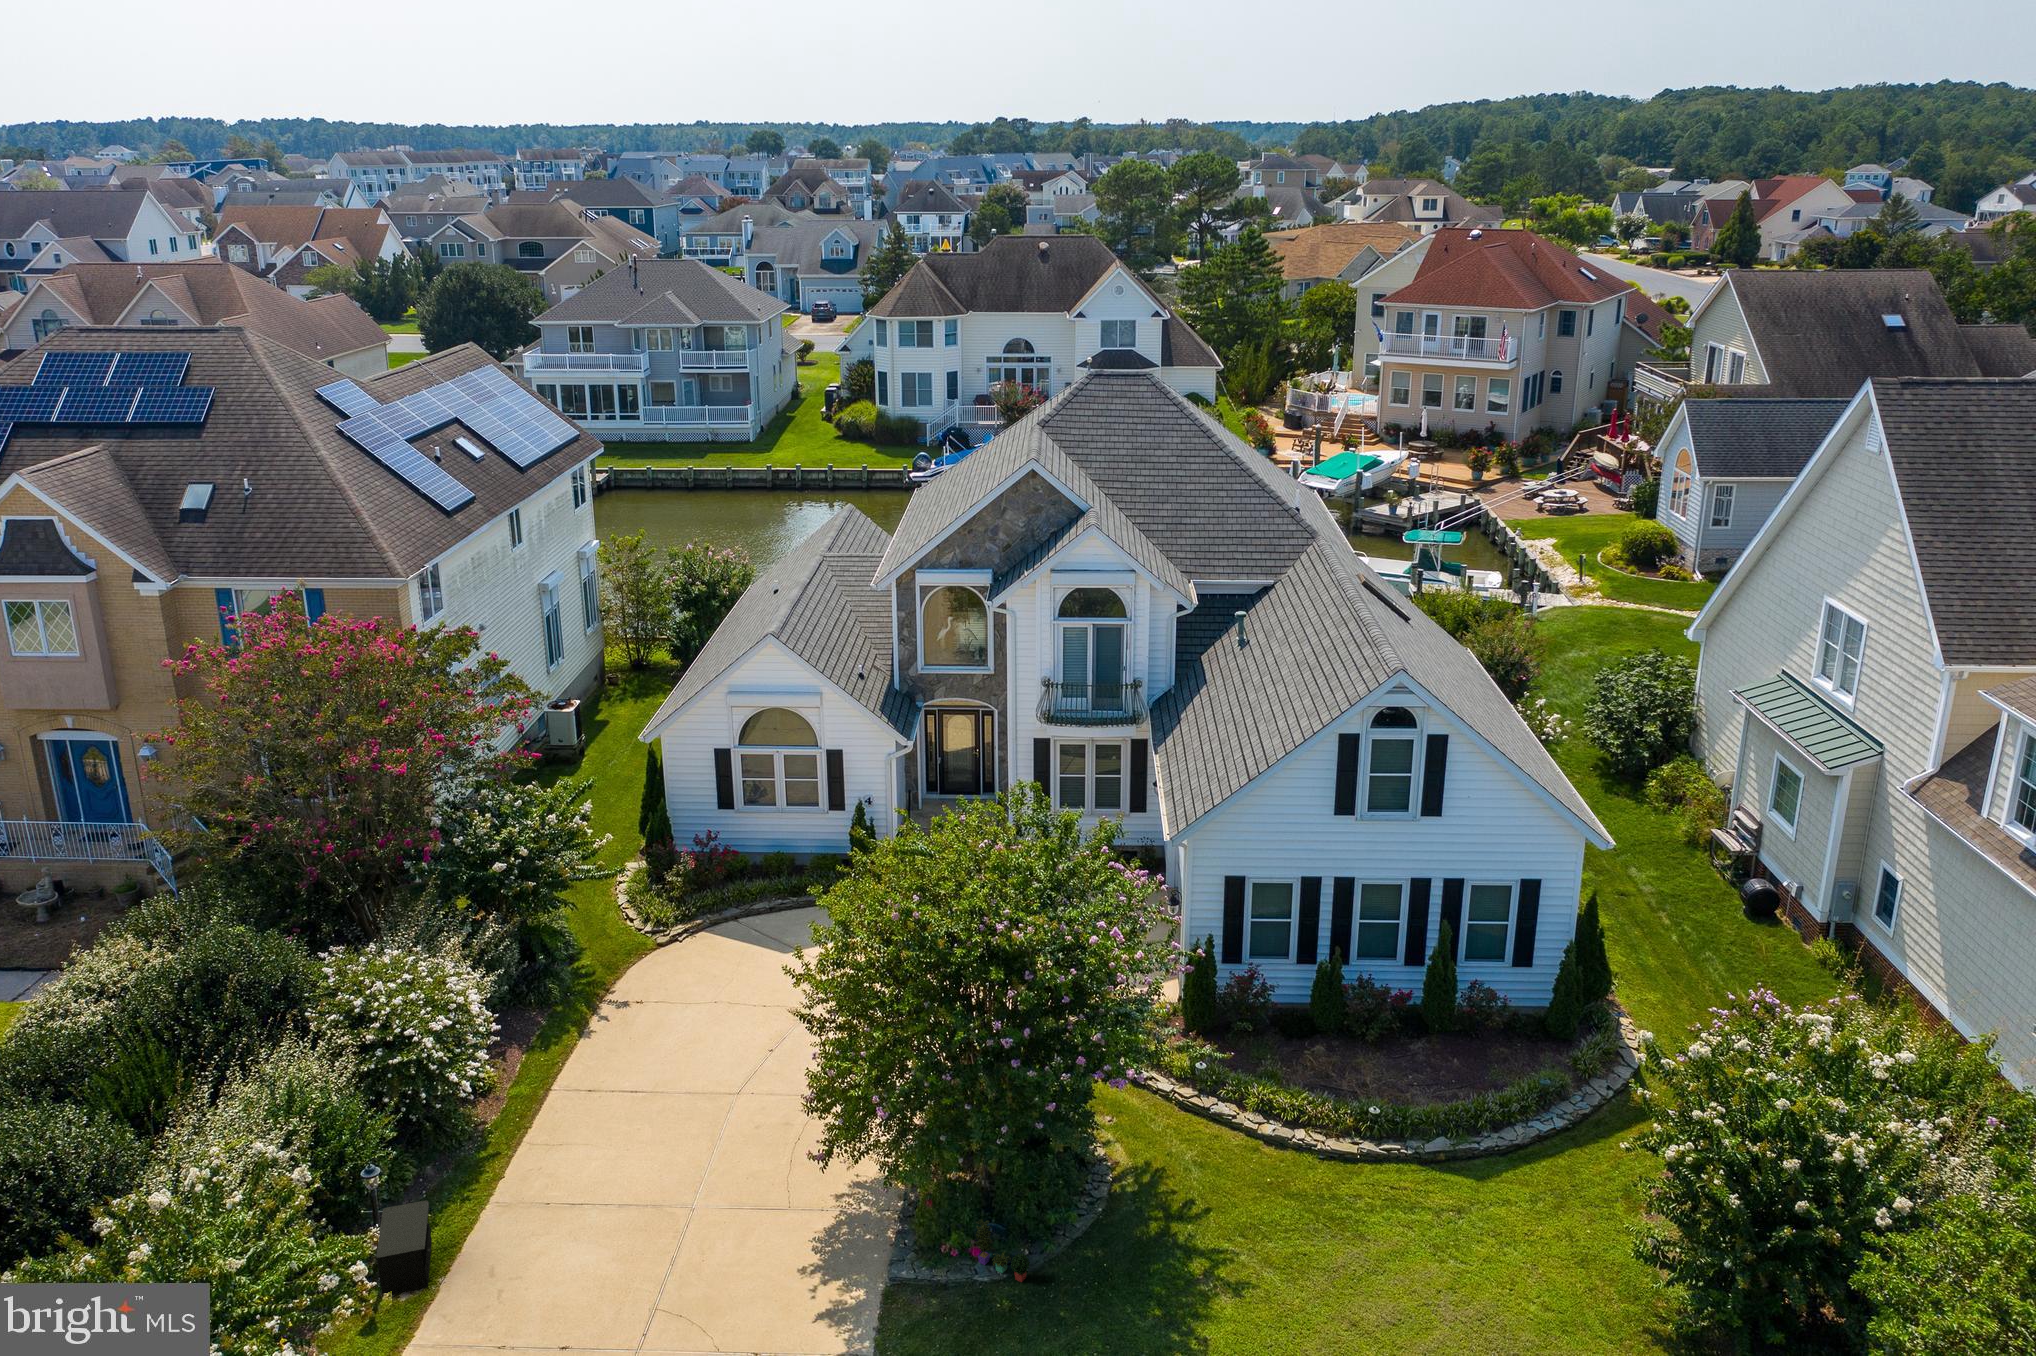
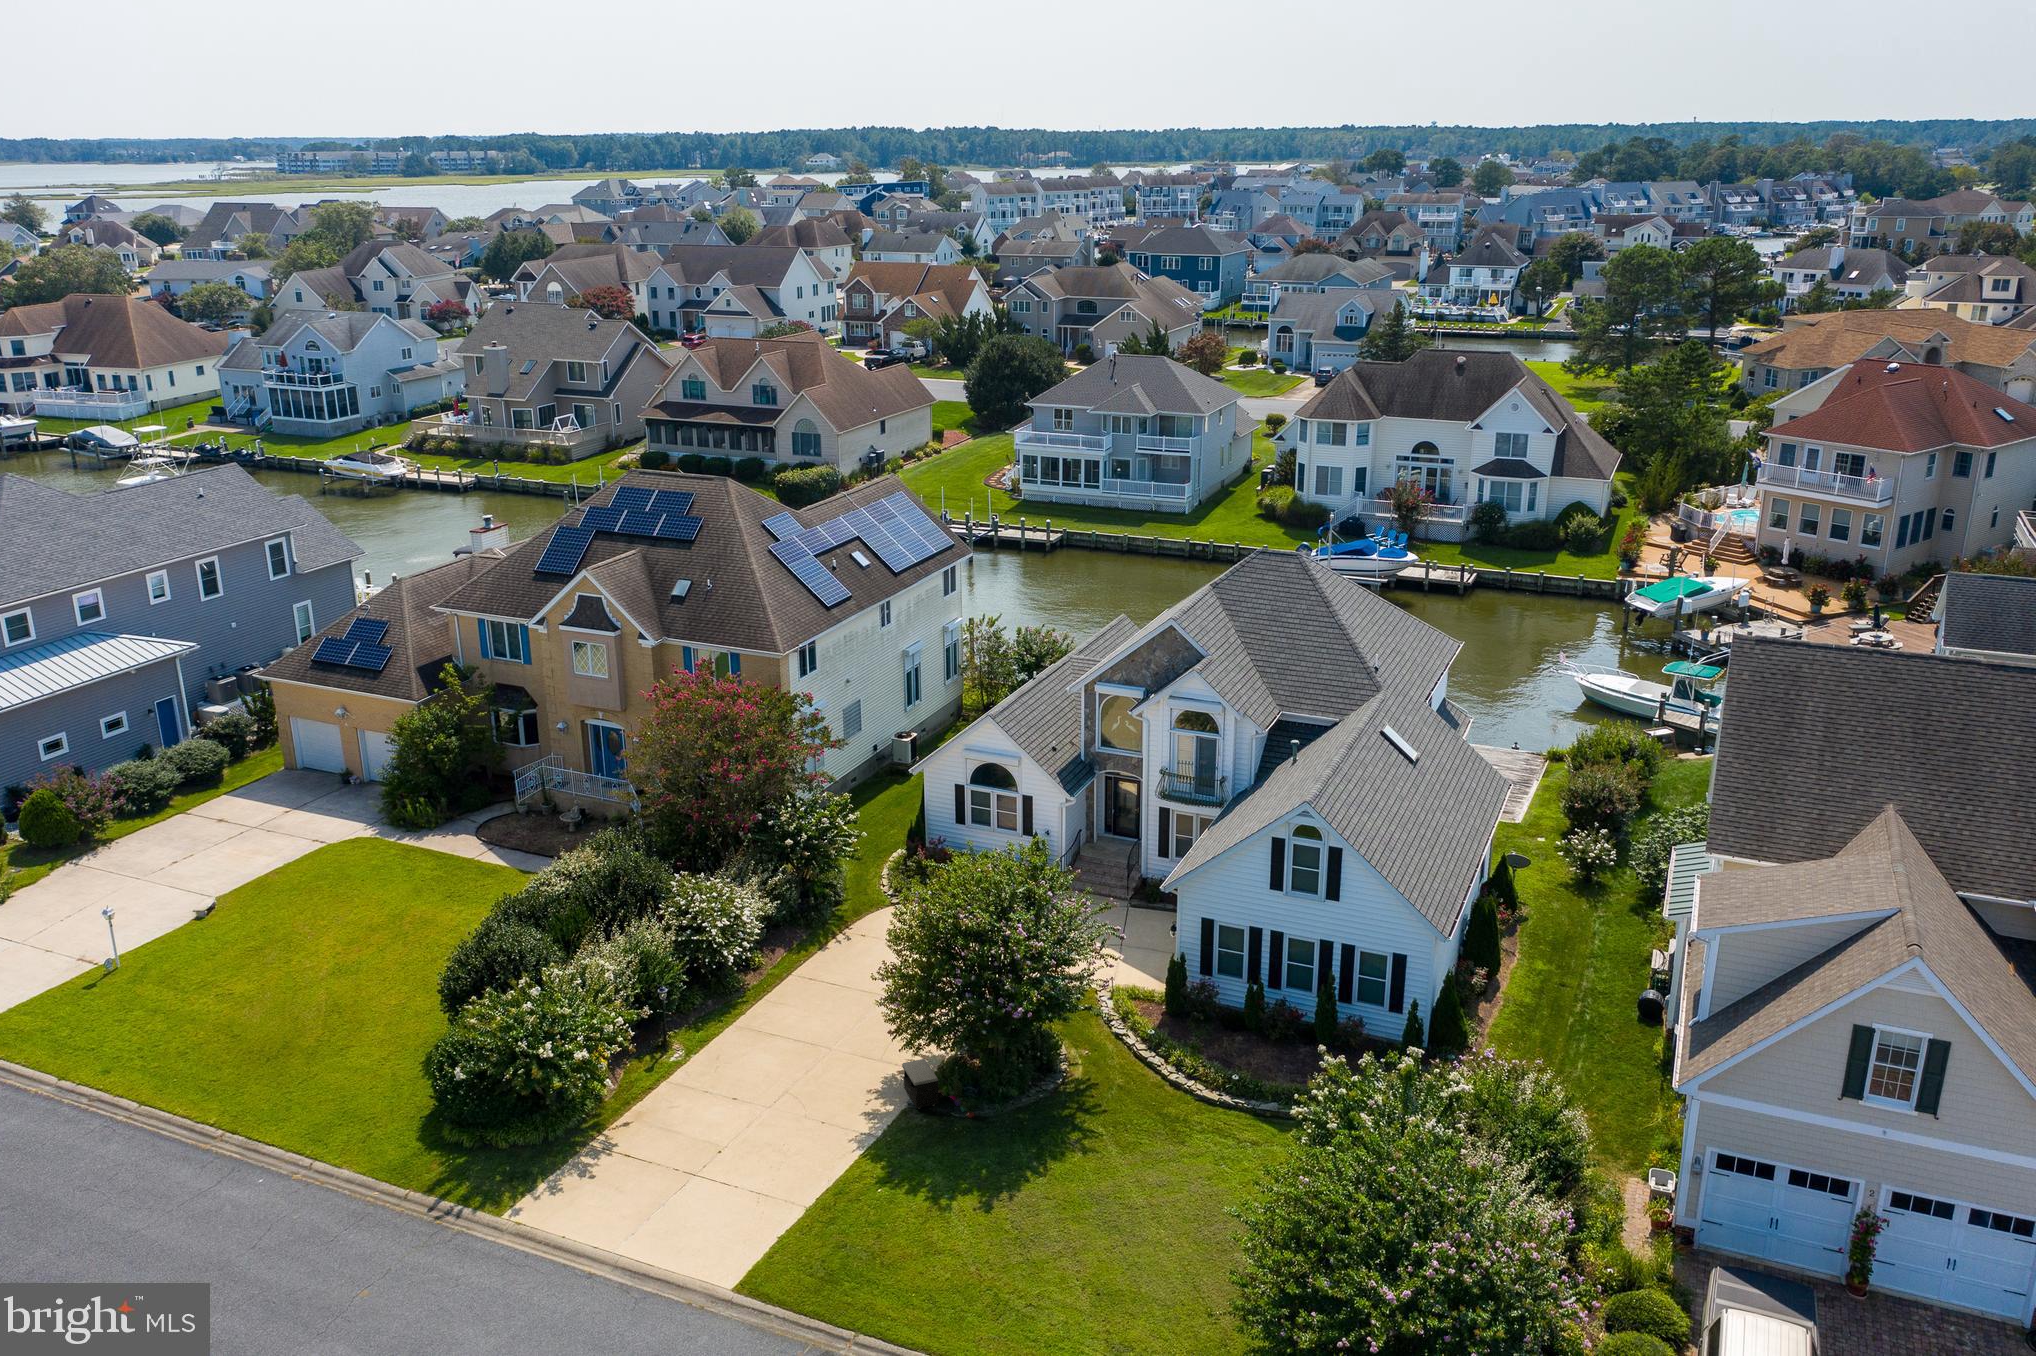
storage bench: present [377,1201,432,1297] -> present [902,1059,939,1109]

